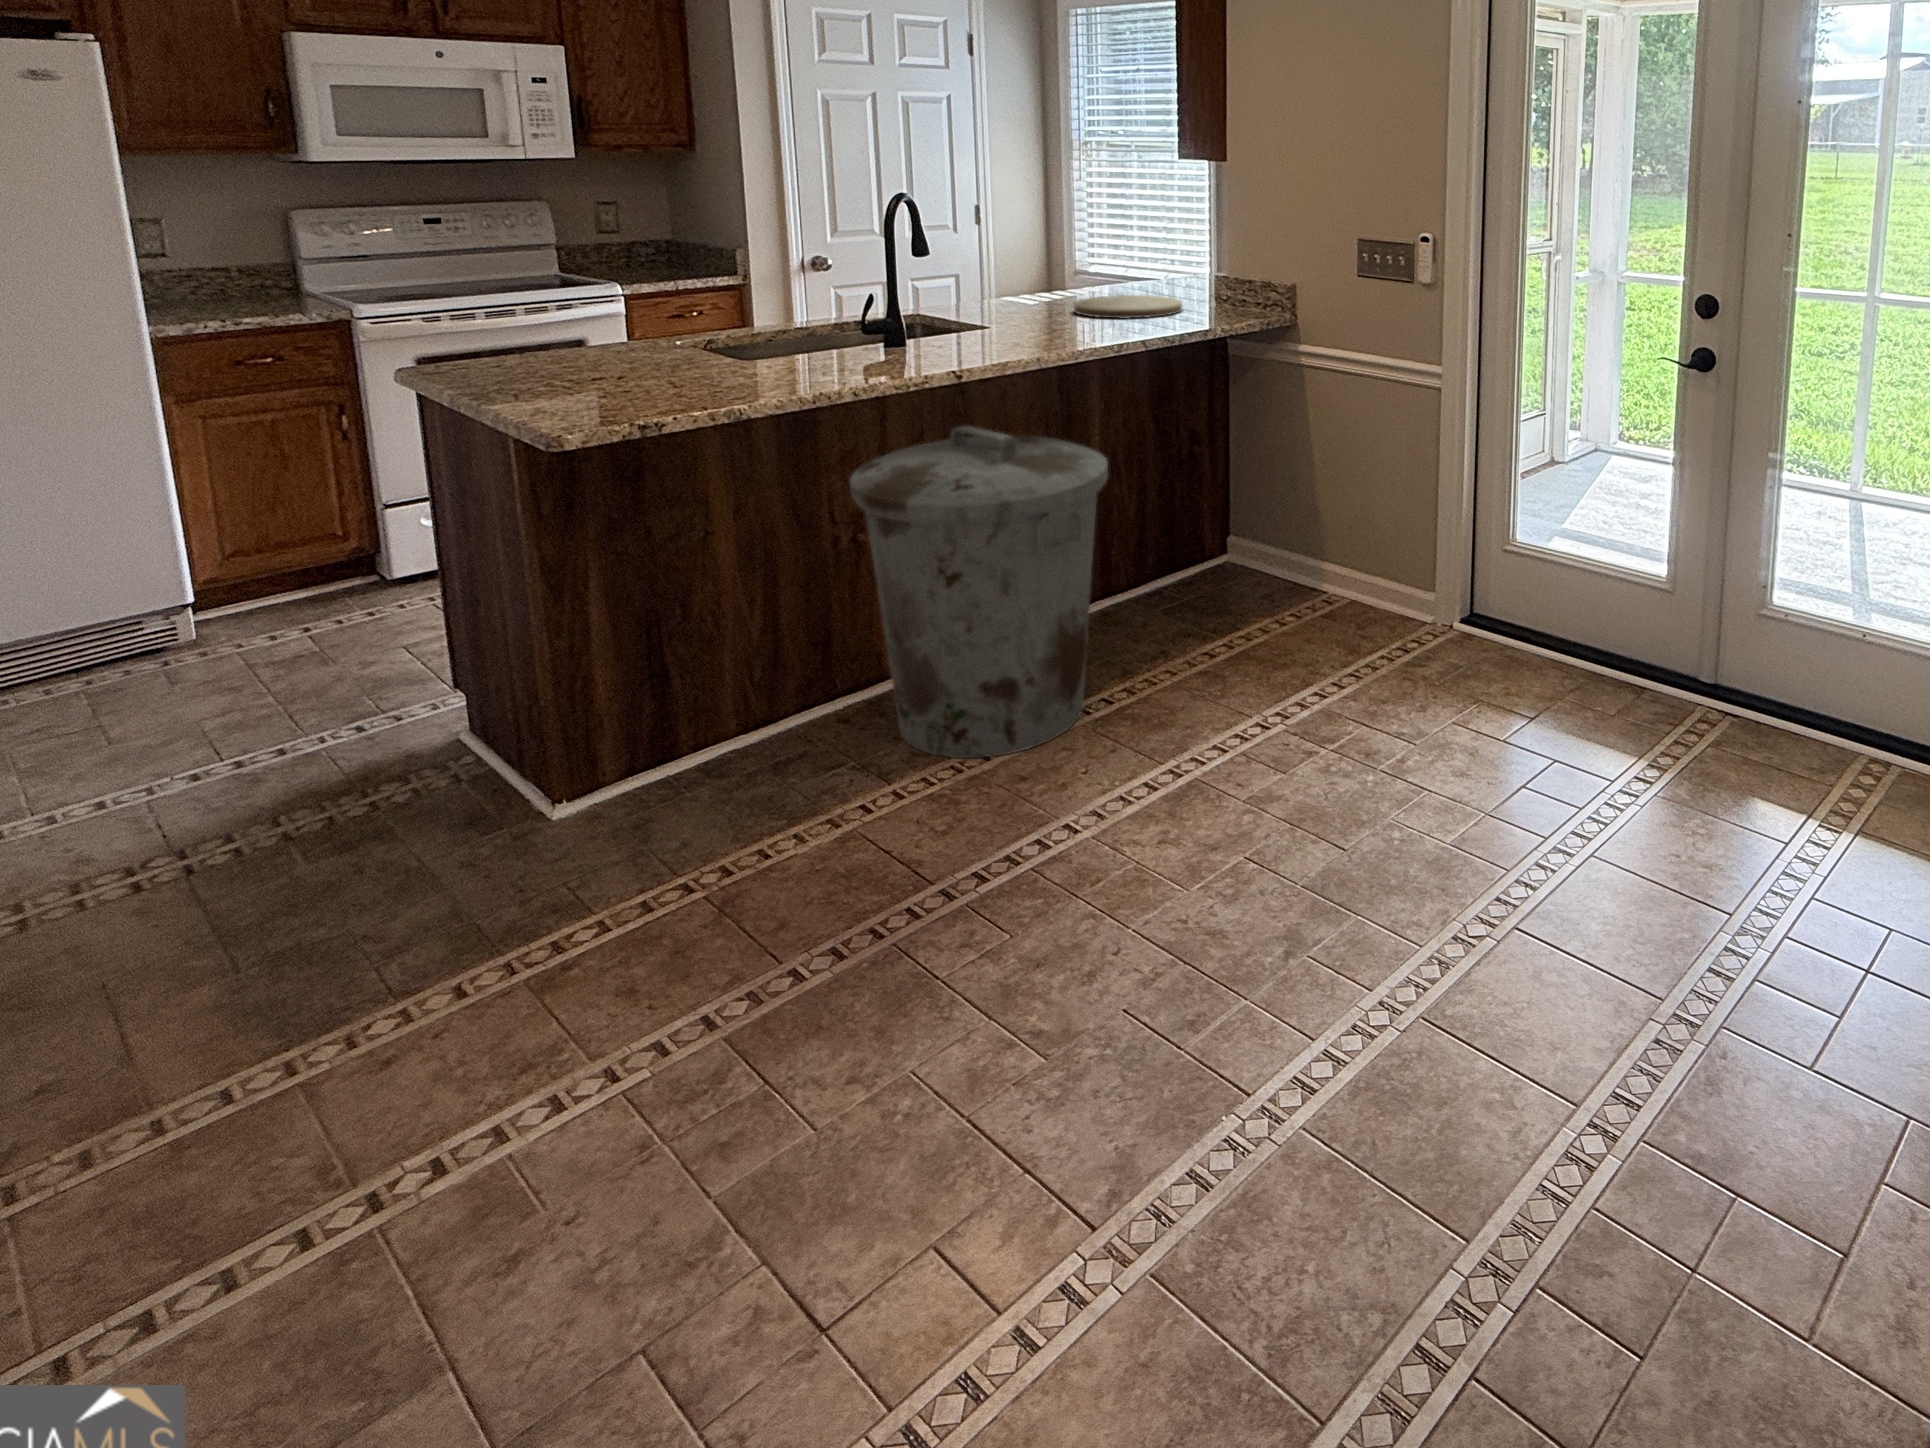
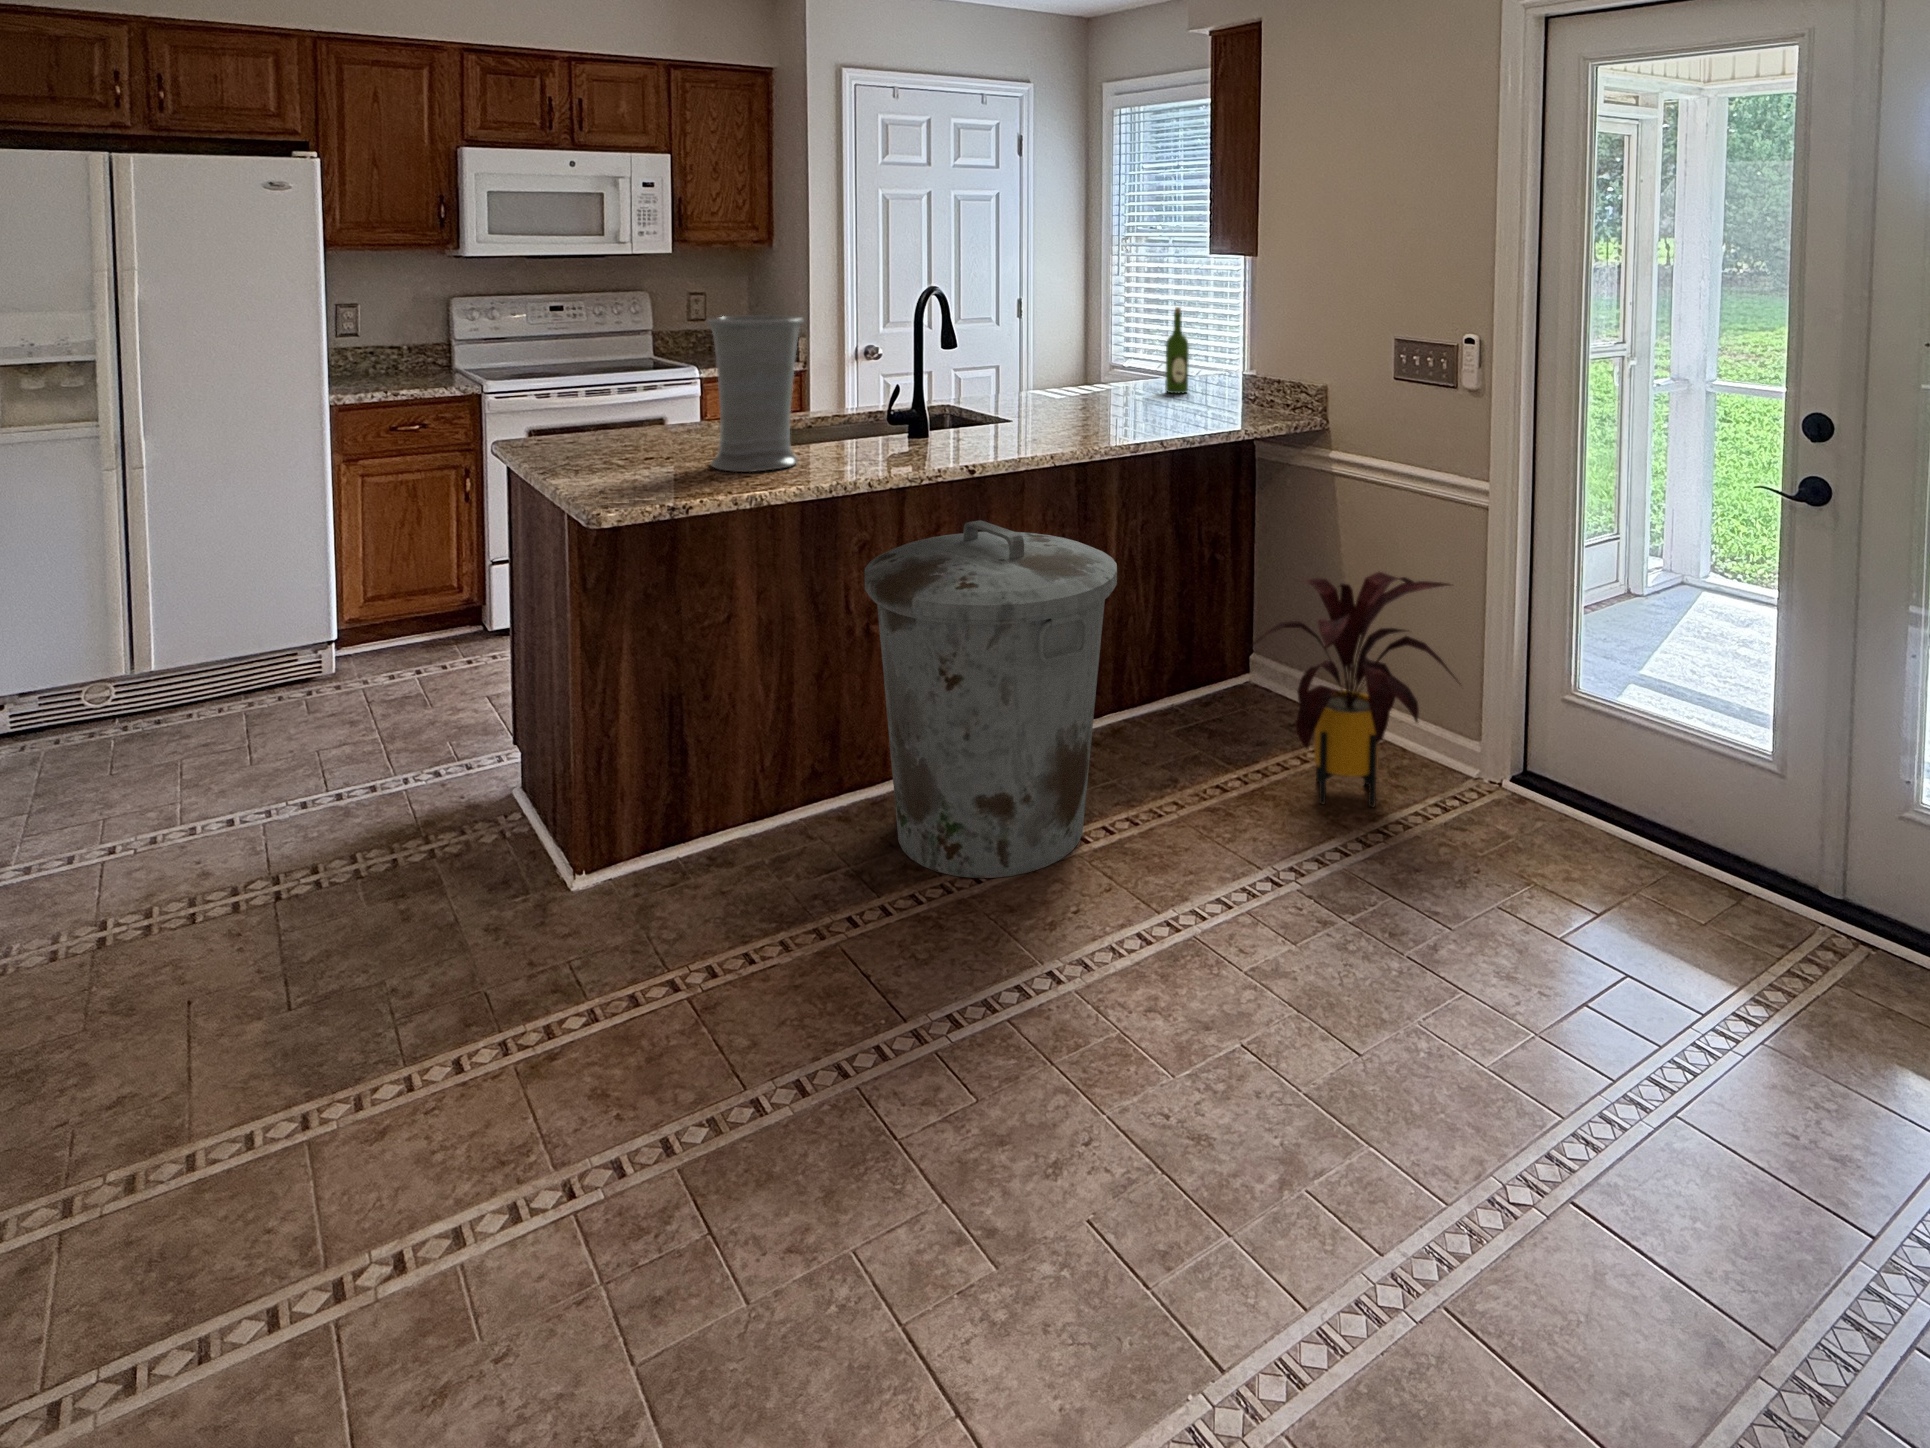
wine bottle: none [1138,212,1161,296] -> present [1166,307,1189,393]
vase: none [655,226,770,389] -> present [706,315,803,472]
cutting board: present [1074,295,1182,318] -> none [1098,392,1207,416]
house plant: none [1228,452,1423,660] -> present [1250,572,1456,807]

